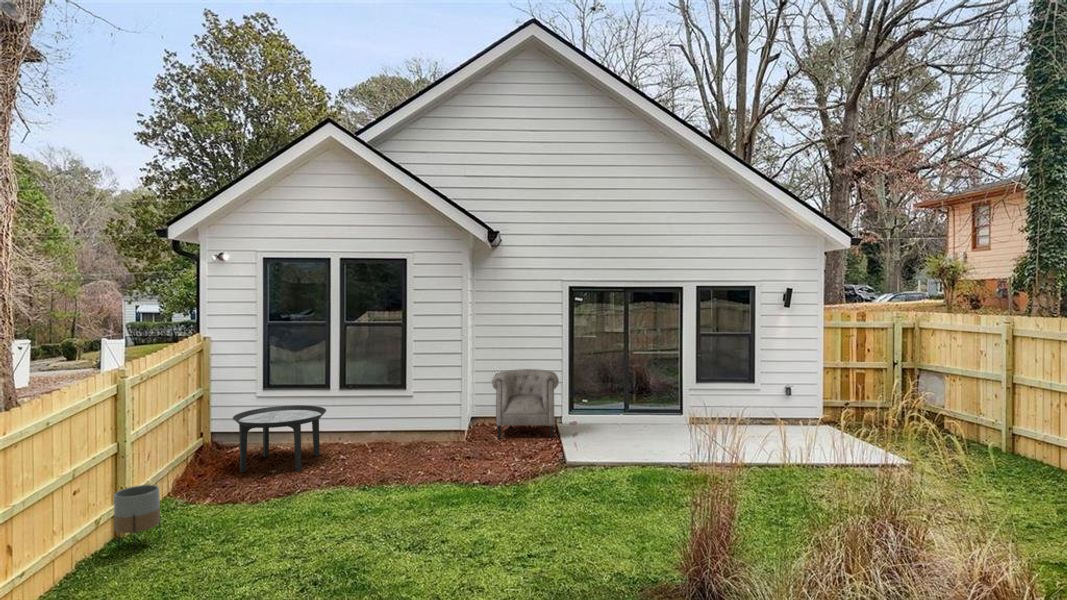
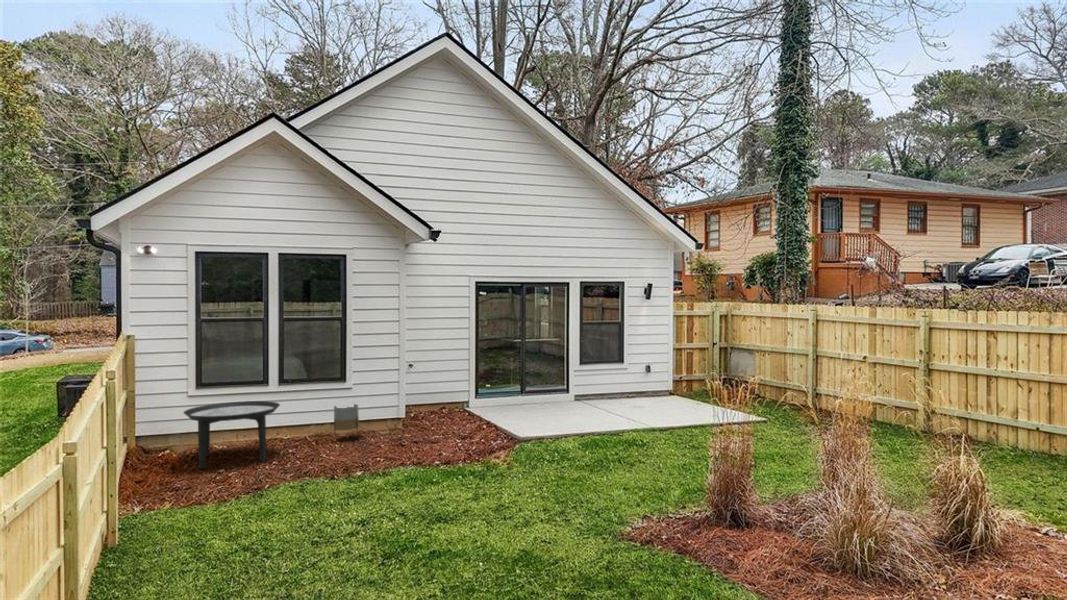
chair: present [492,369,559,439] -> none [415,359,478,422]
planter: present [114,485,161,552] -> present [334,404,359,438]

